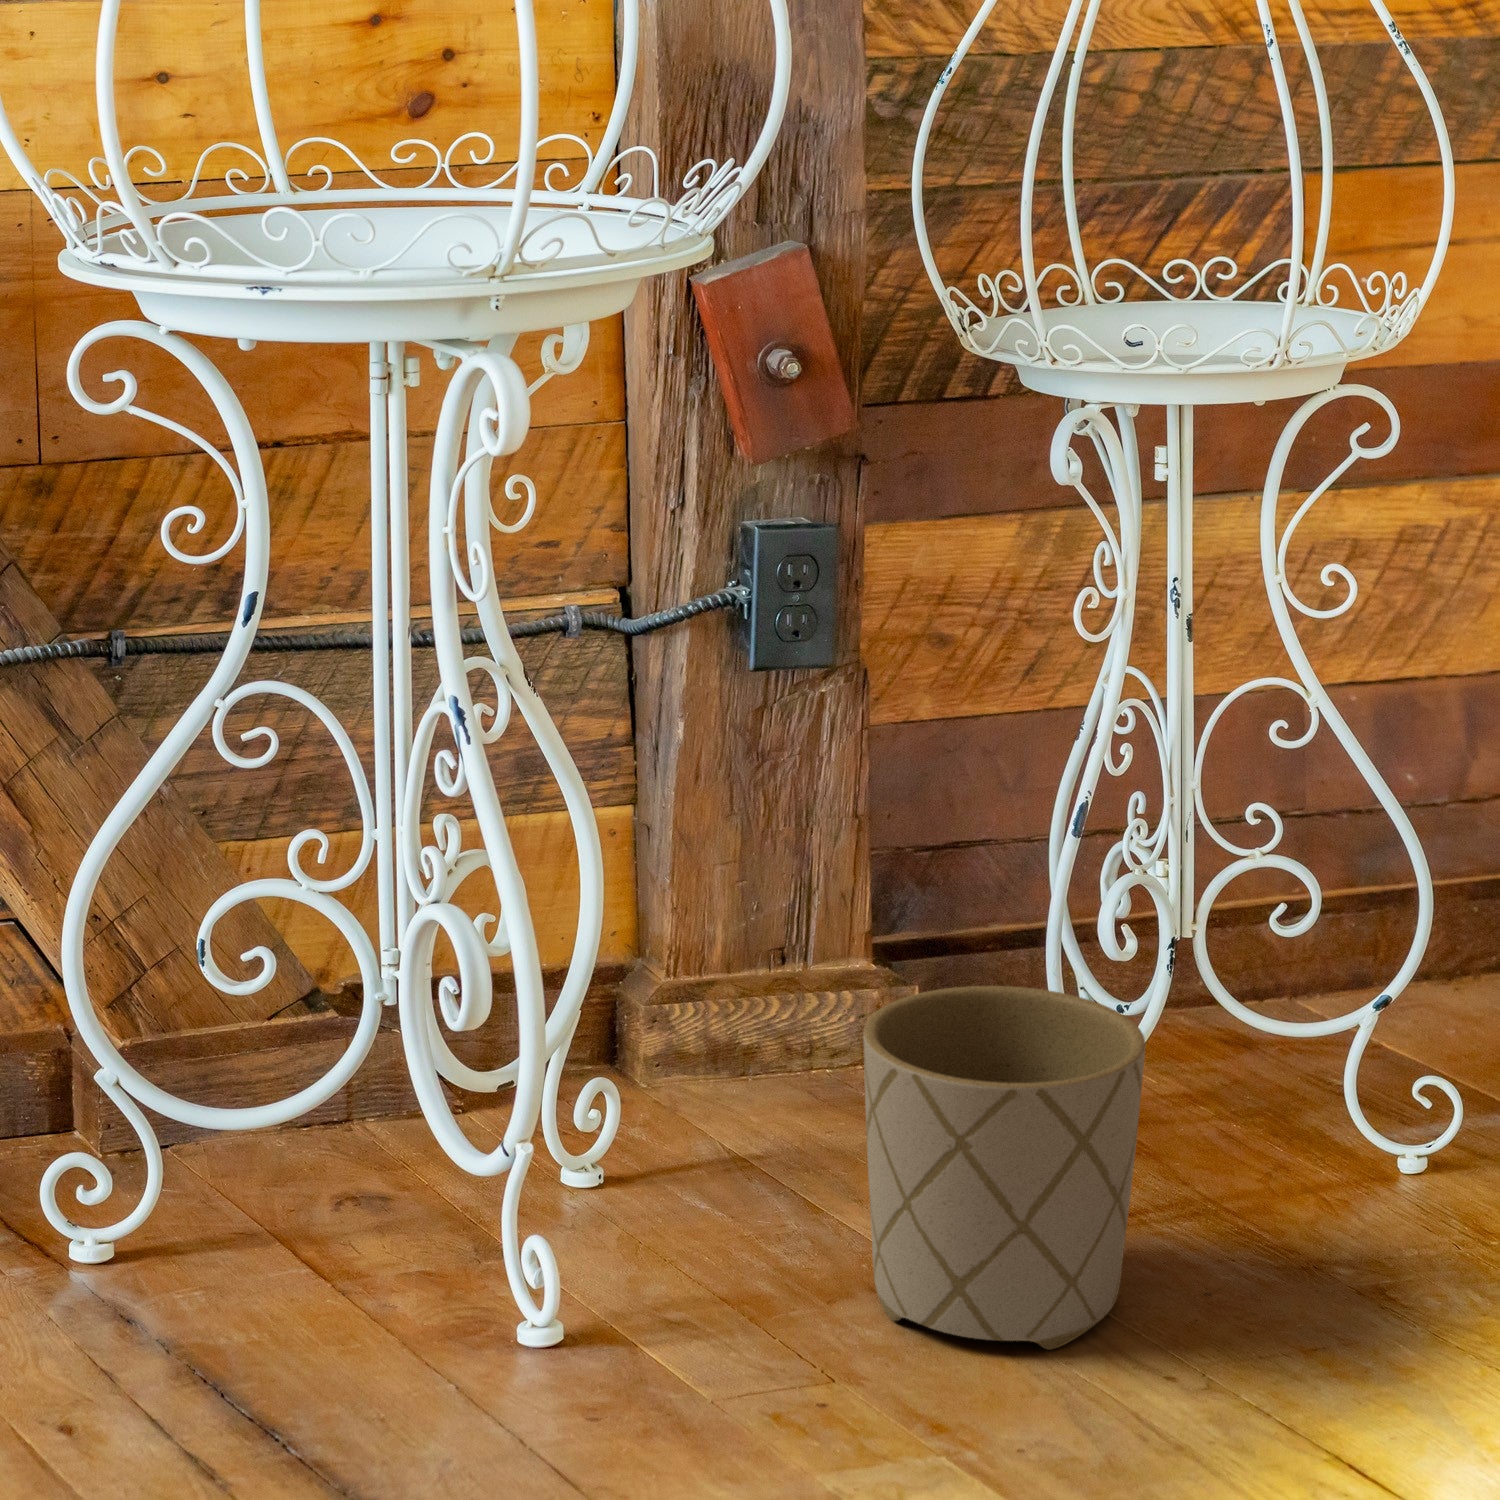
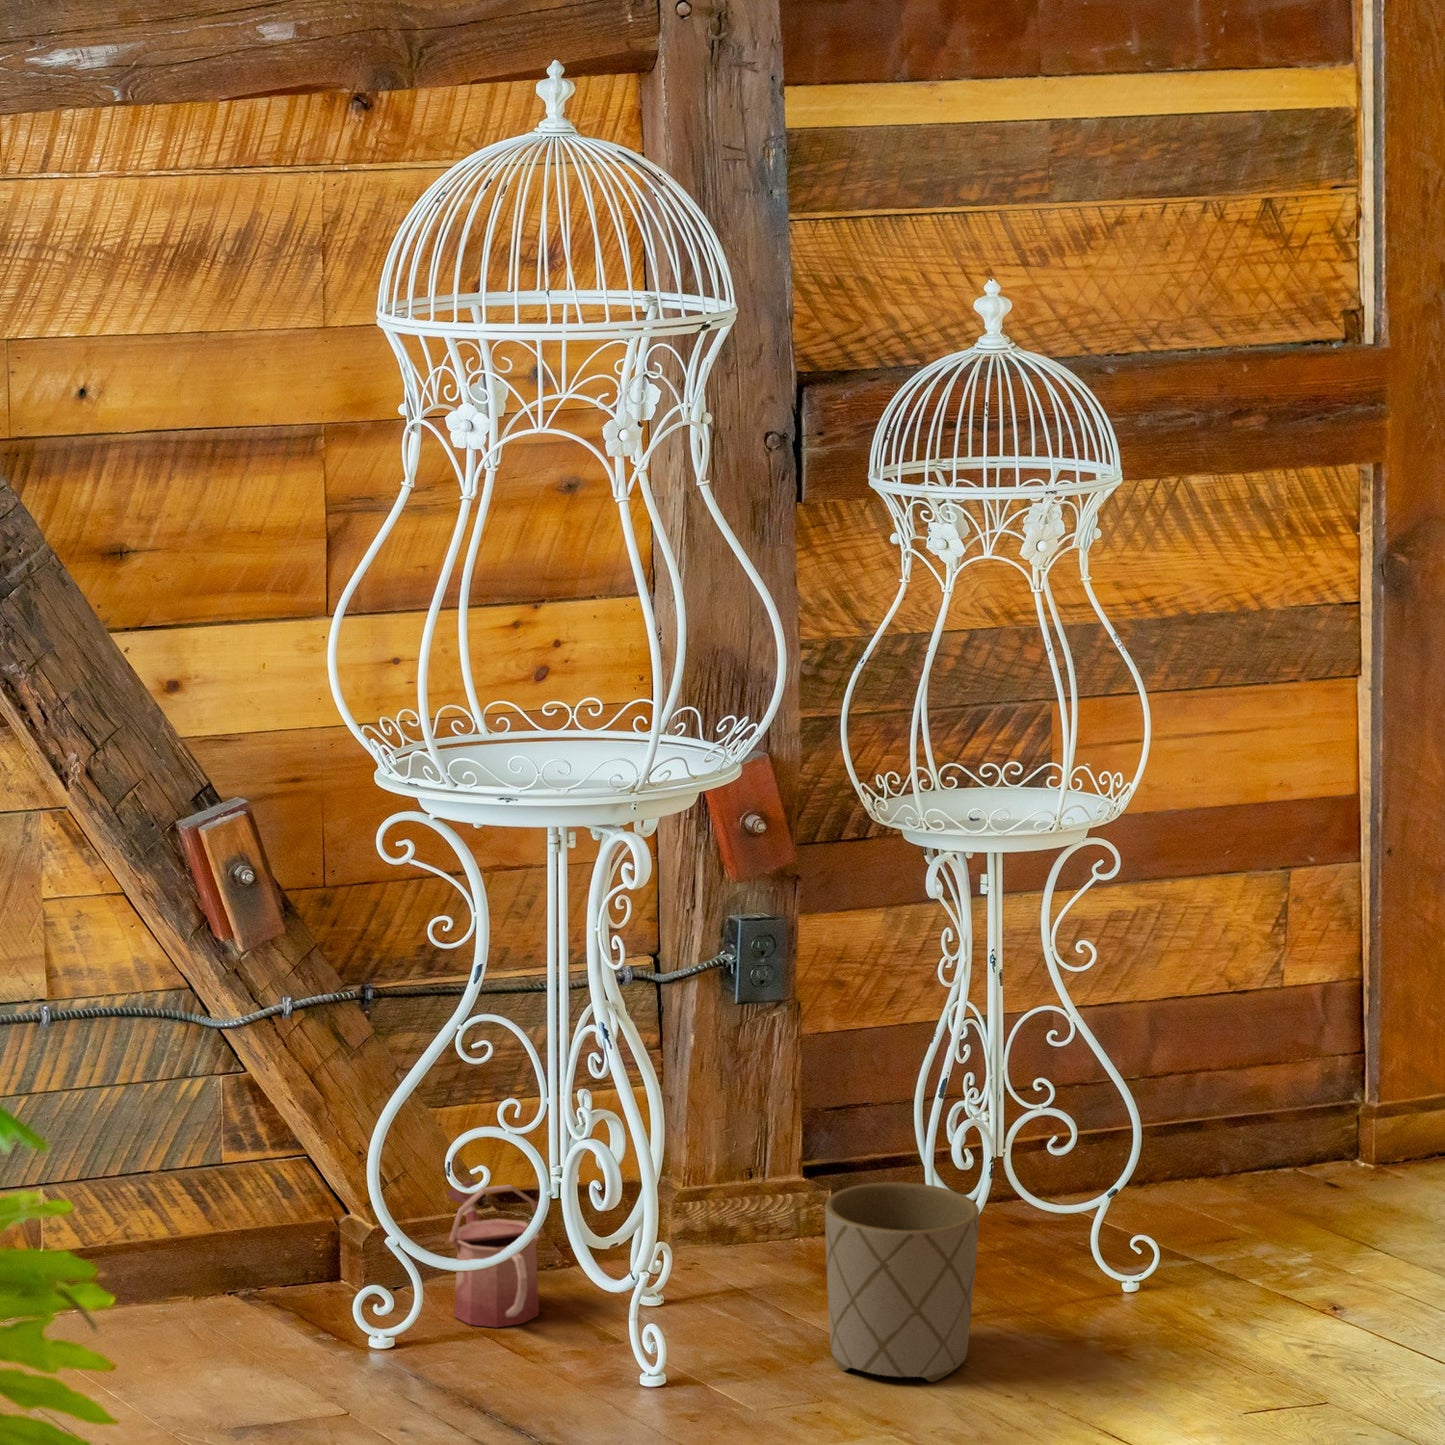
watering can: none [232,964,401,1216] -> present [448,1181,544,1327]

